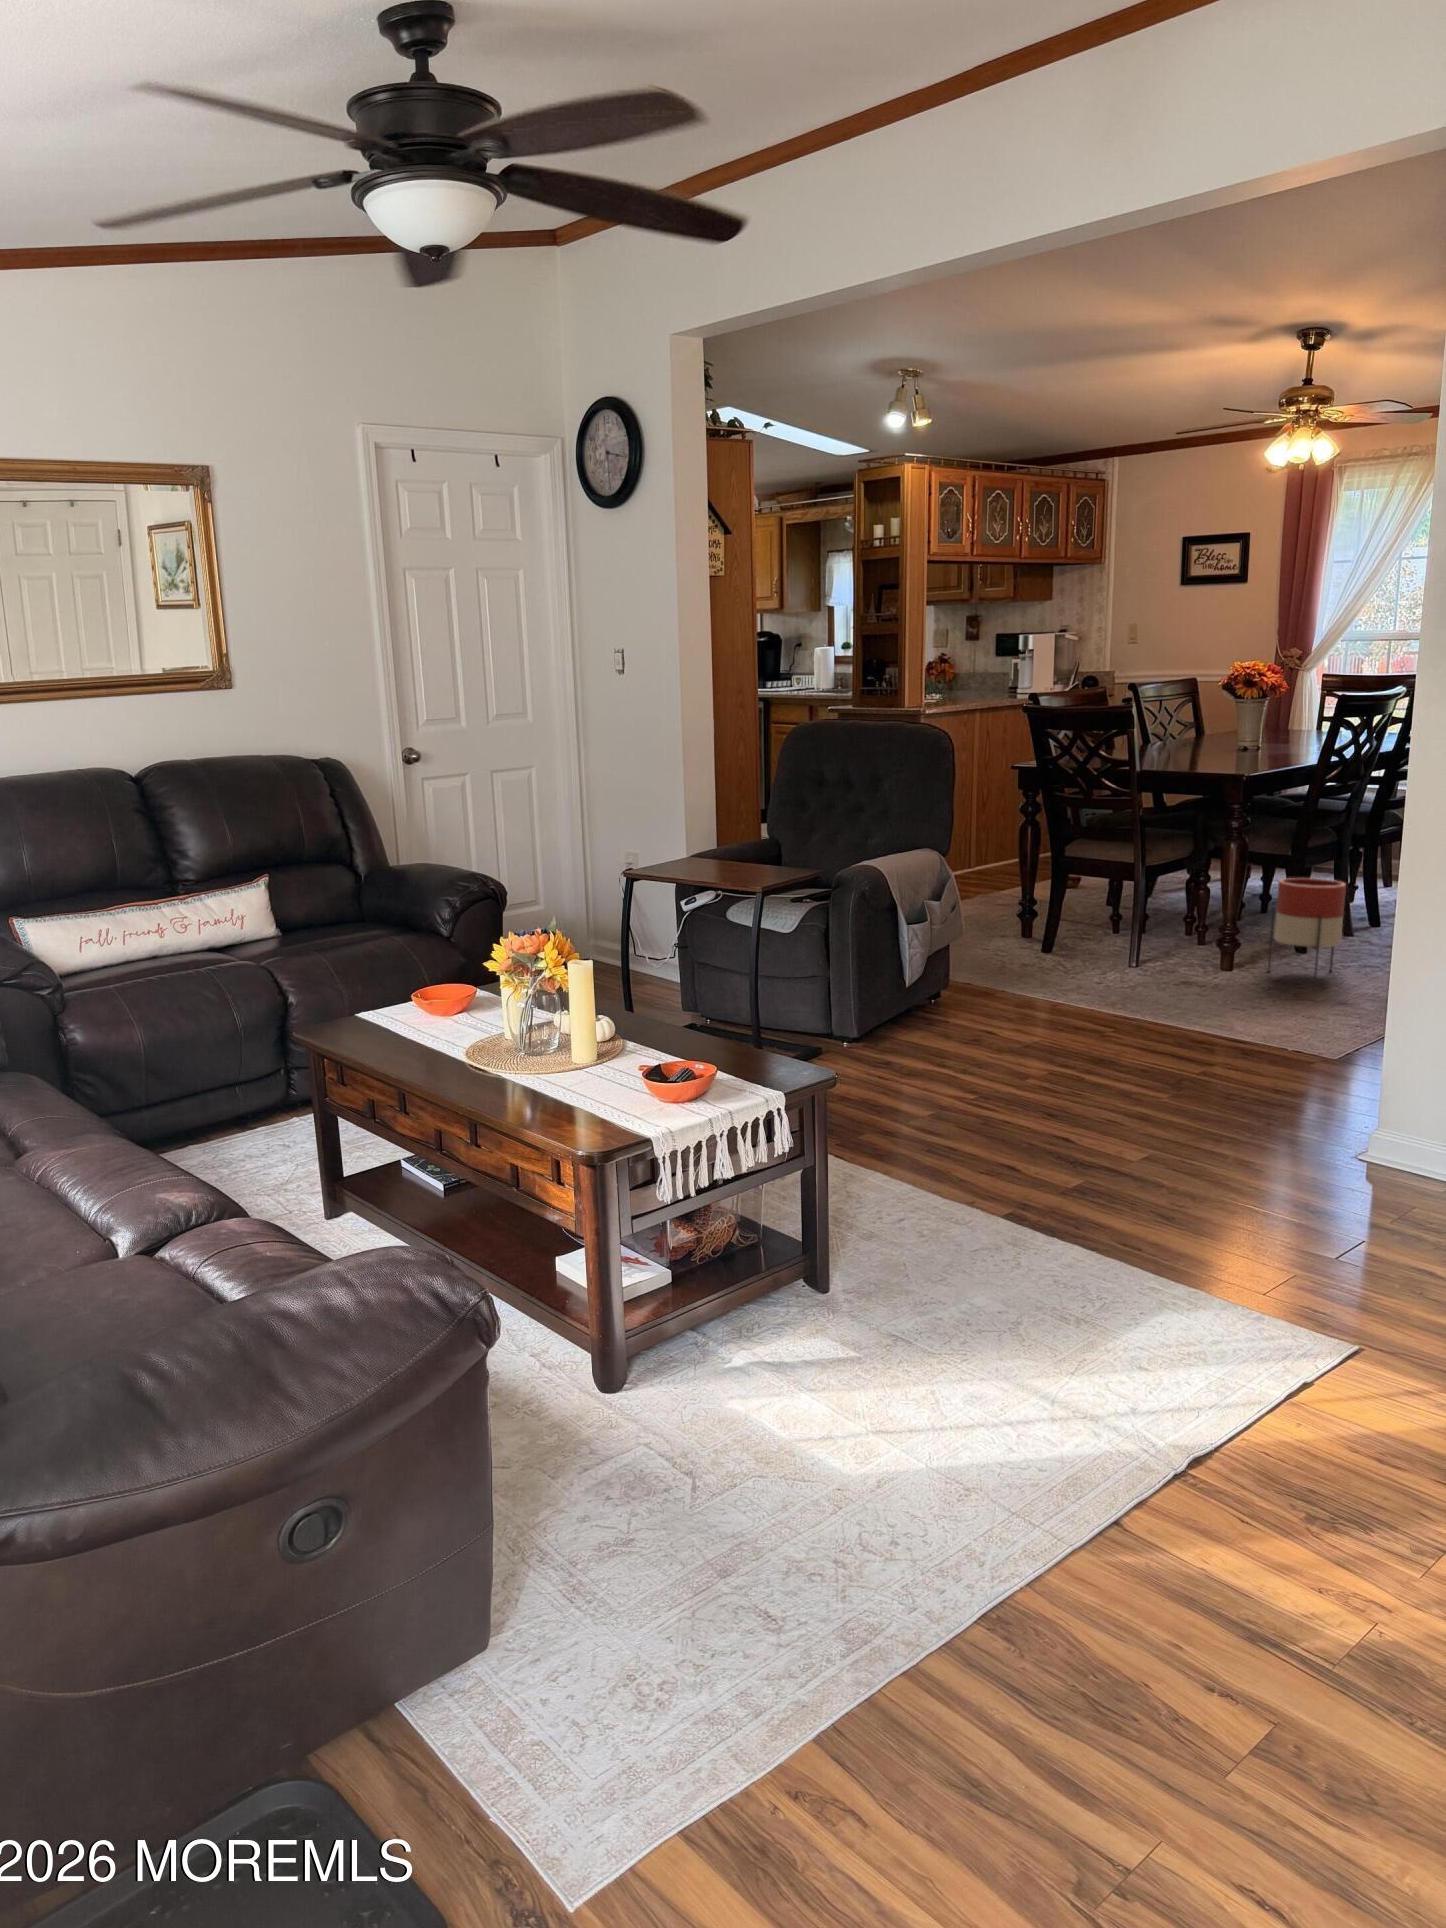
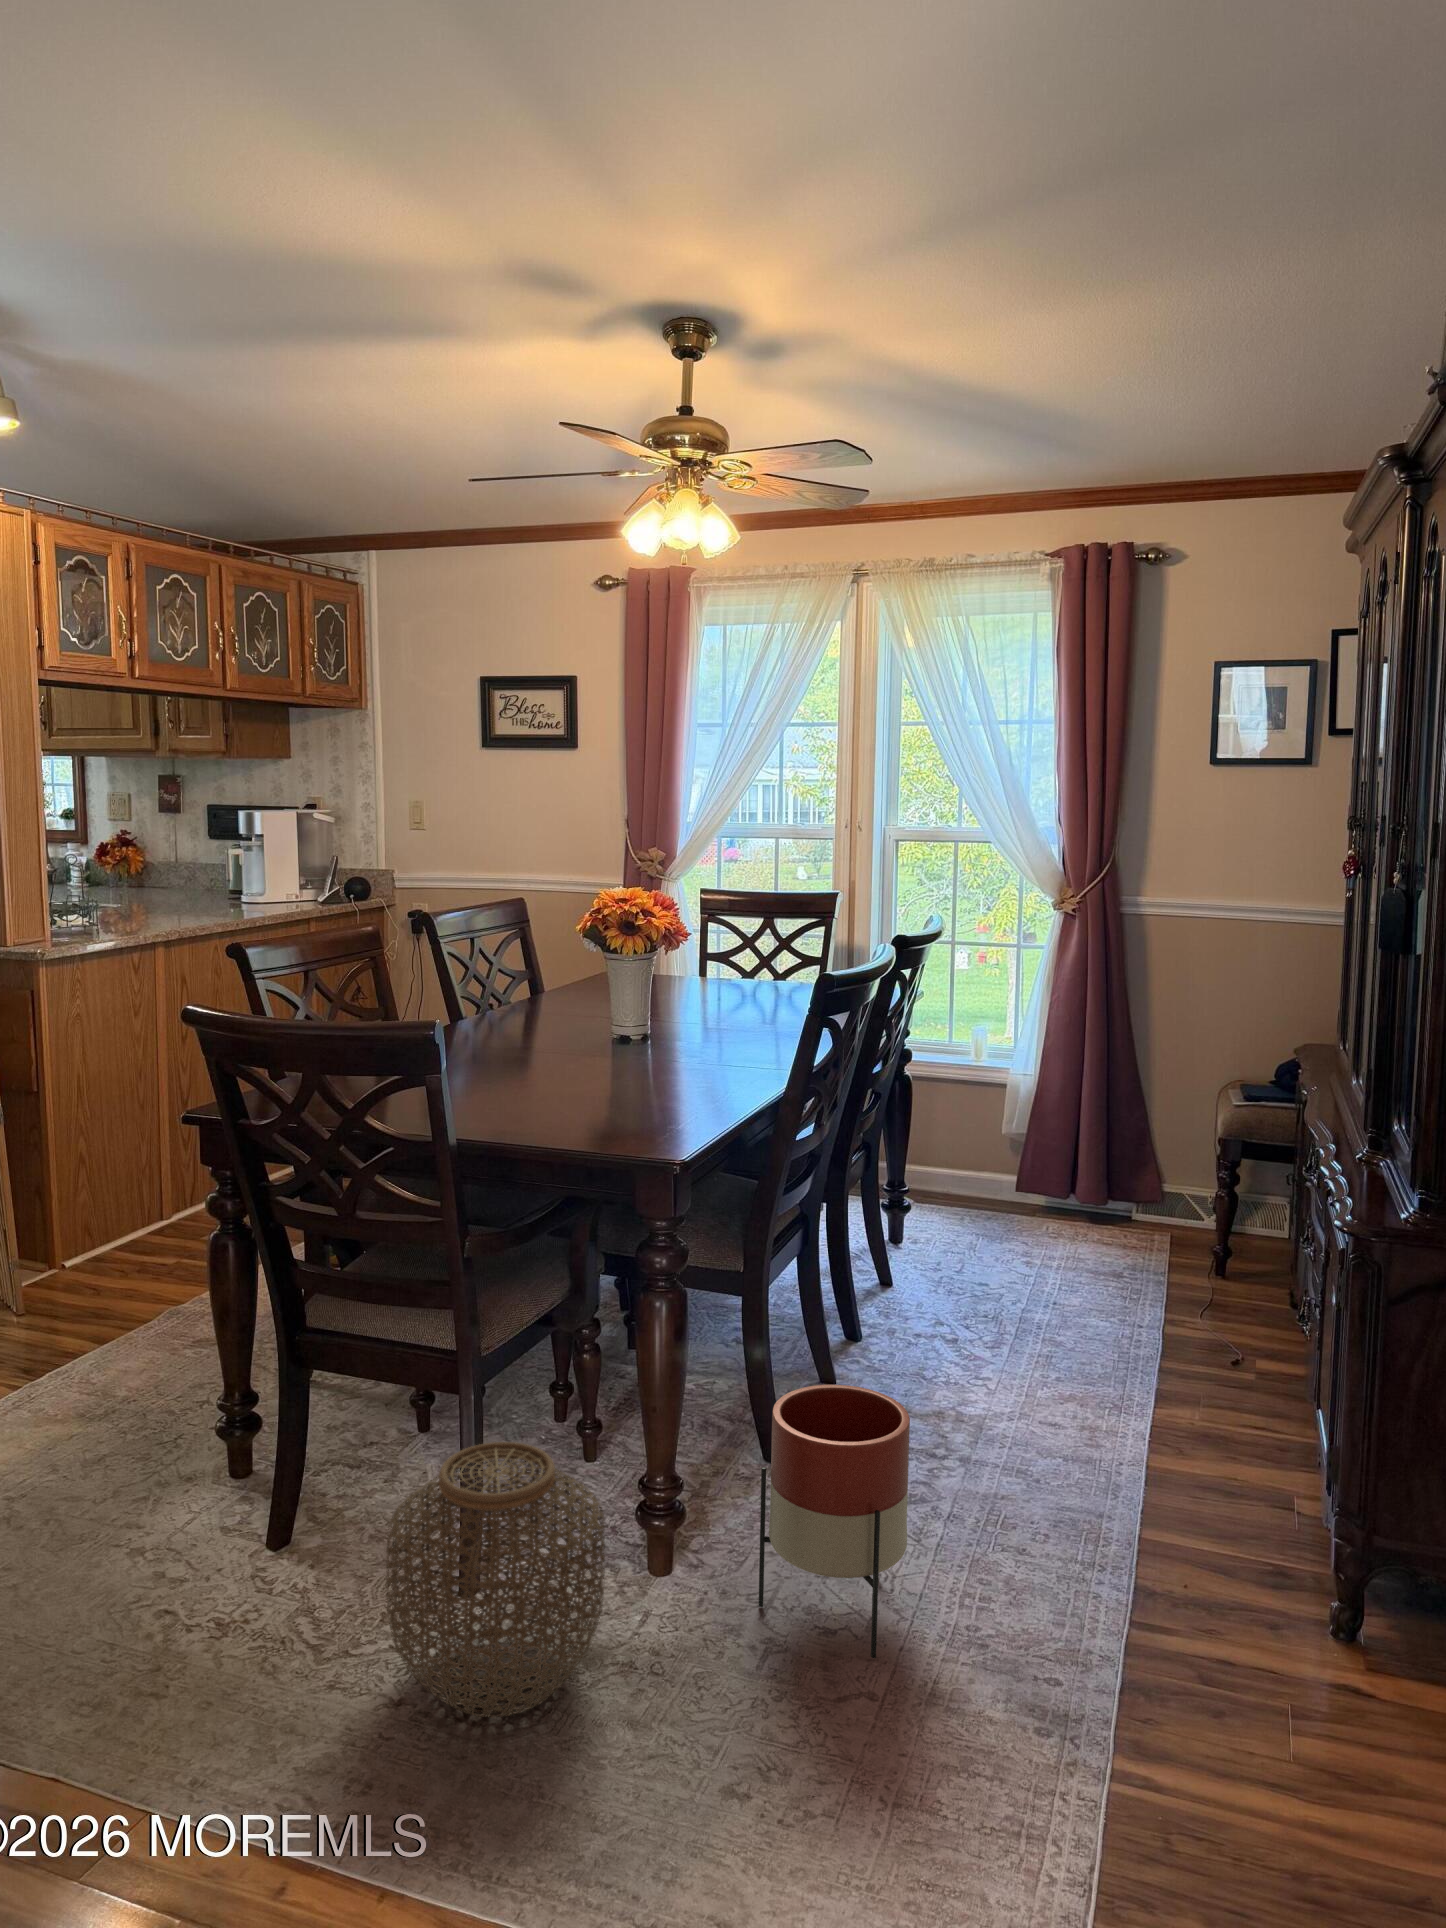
woven basket: none [1101,879,1195,976] -> present [386,1442,605,1718]

